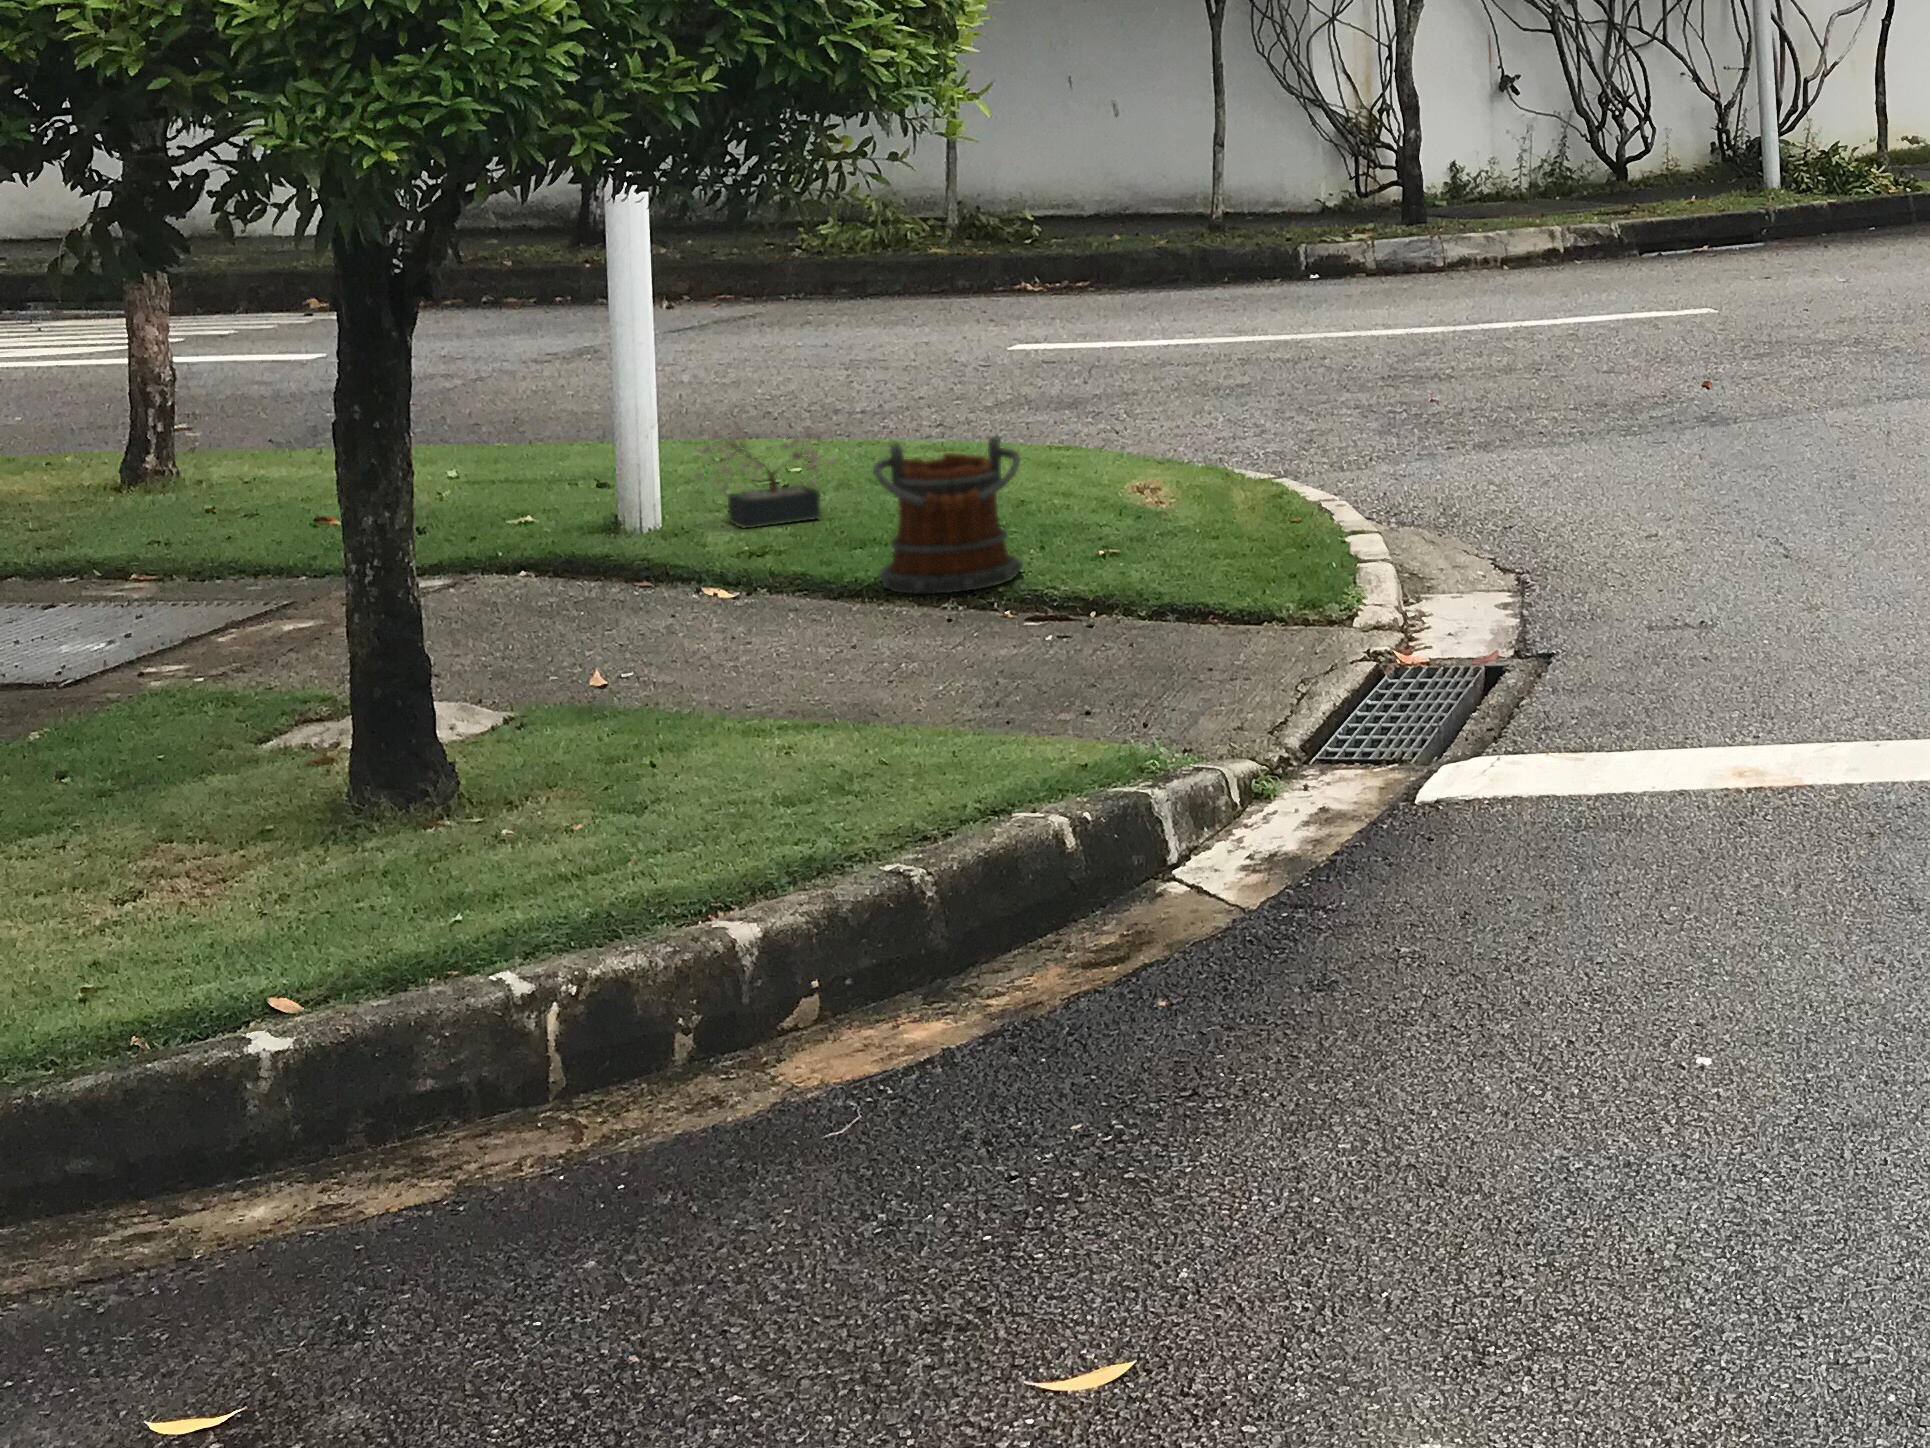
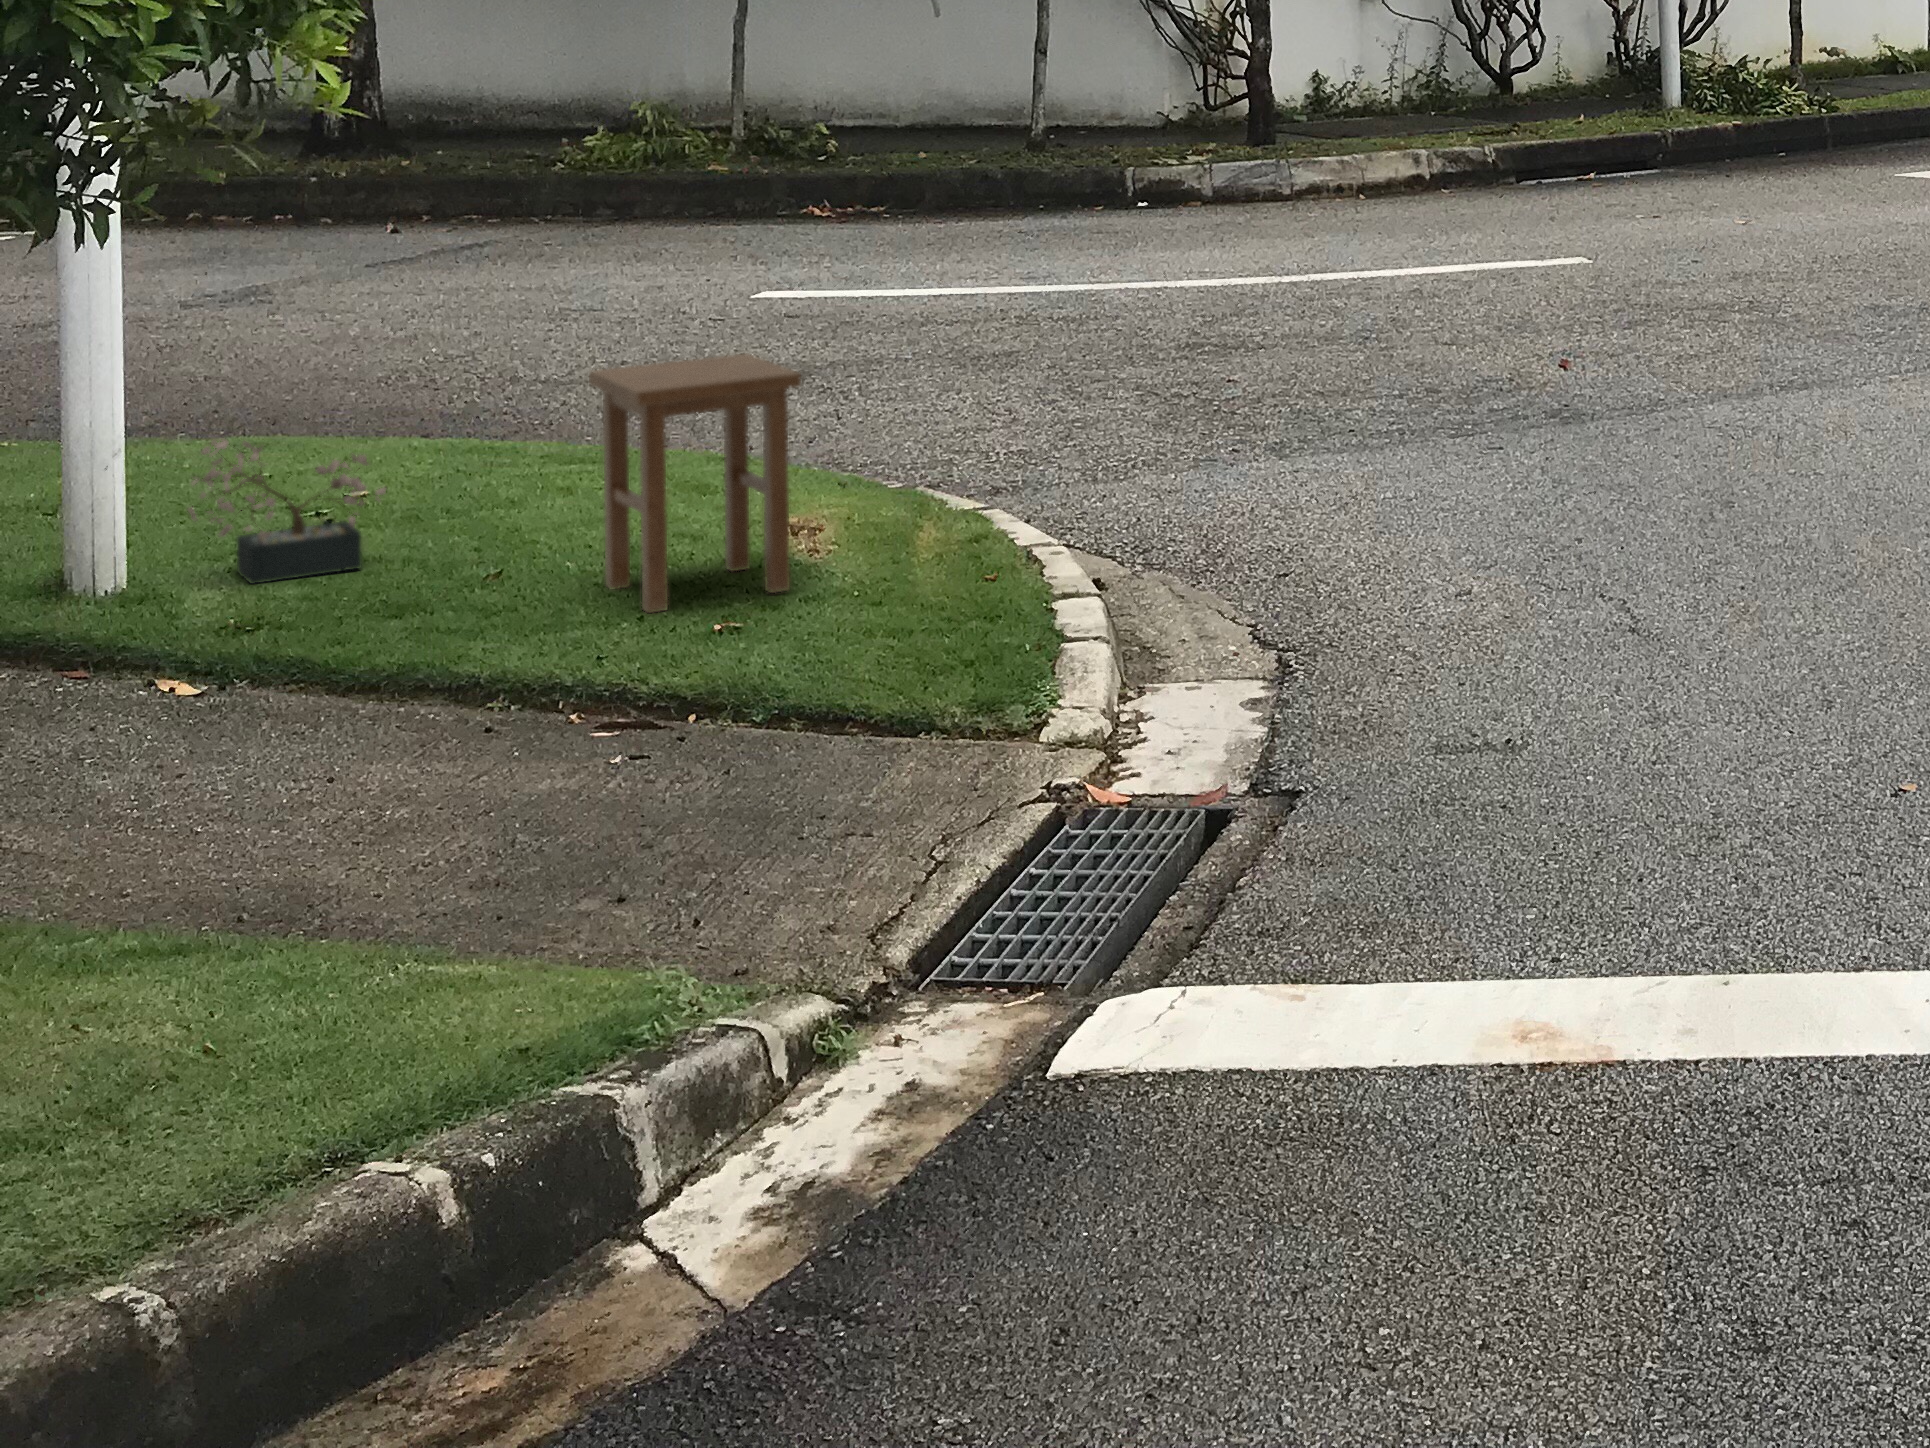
stool: none [991,353,1152,544] -> present [589,354,801,613]
bucket: present [873,436,1023,594] -> none [382,478,596,699]

